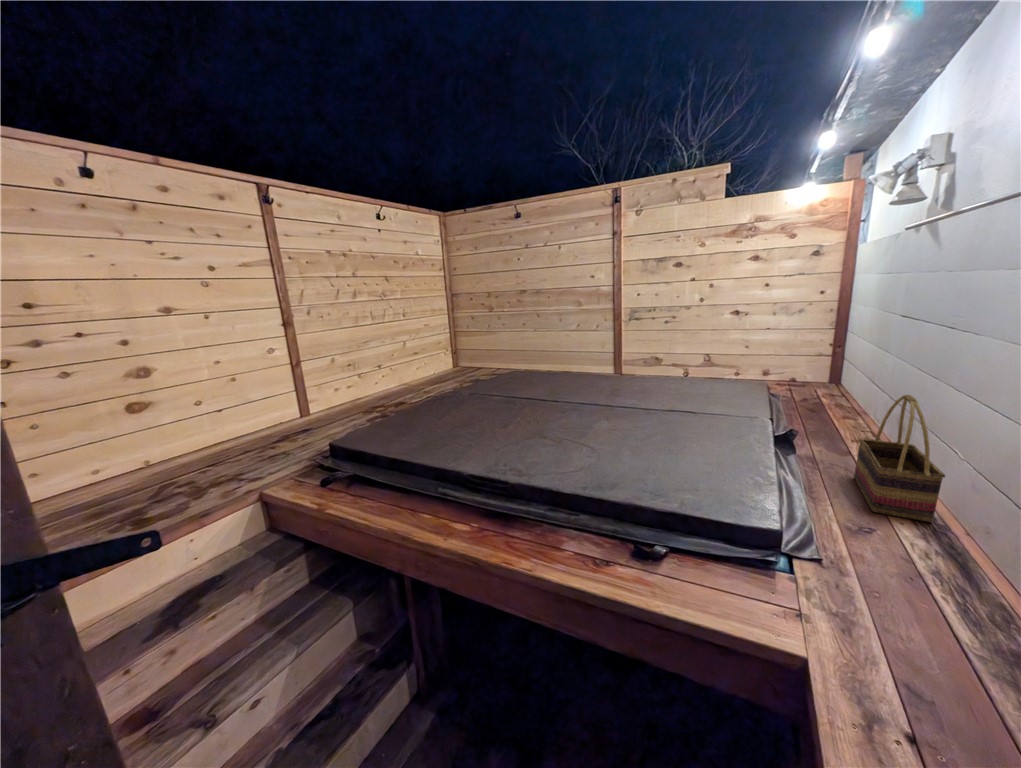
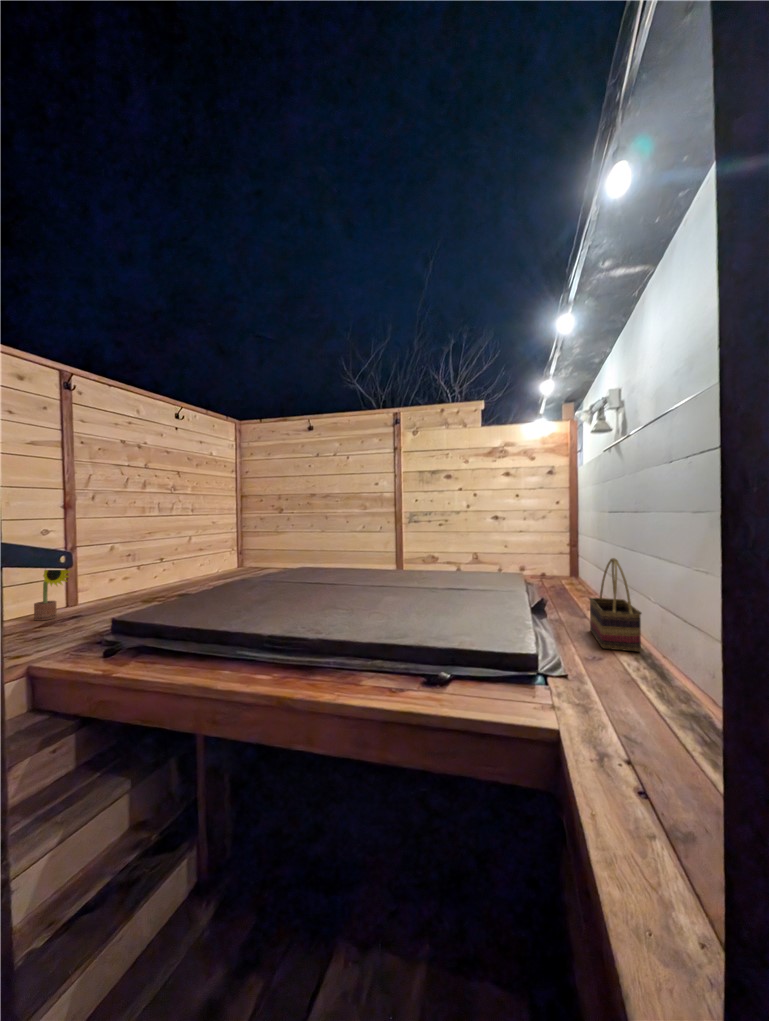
decorative plant: none [272,377,298,430] -> present [34,570,71,620]

